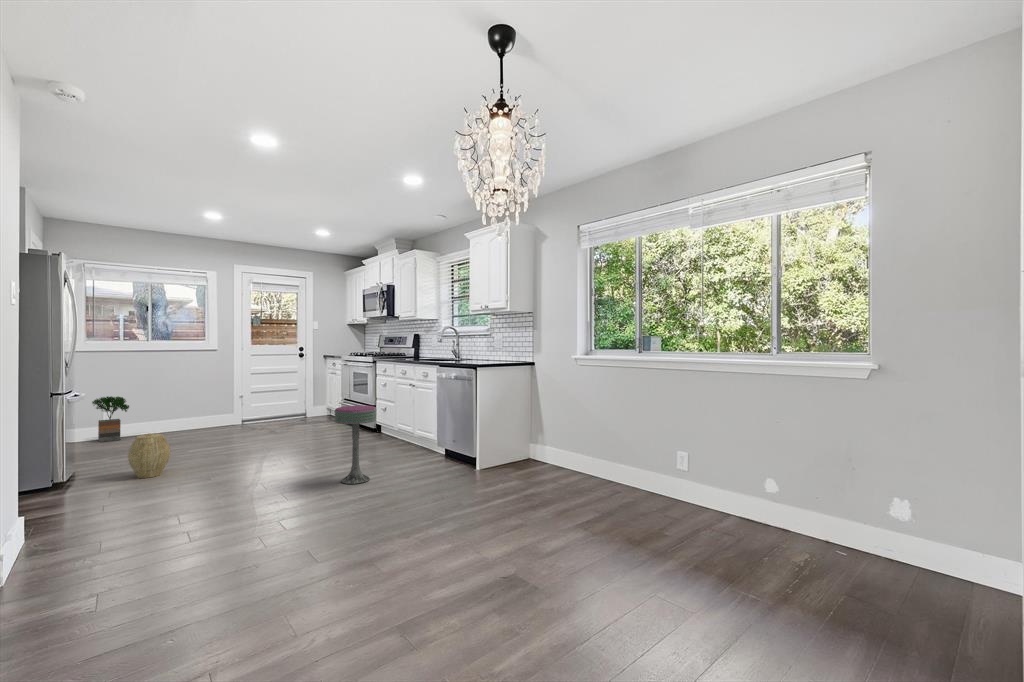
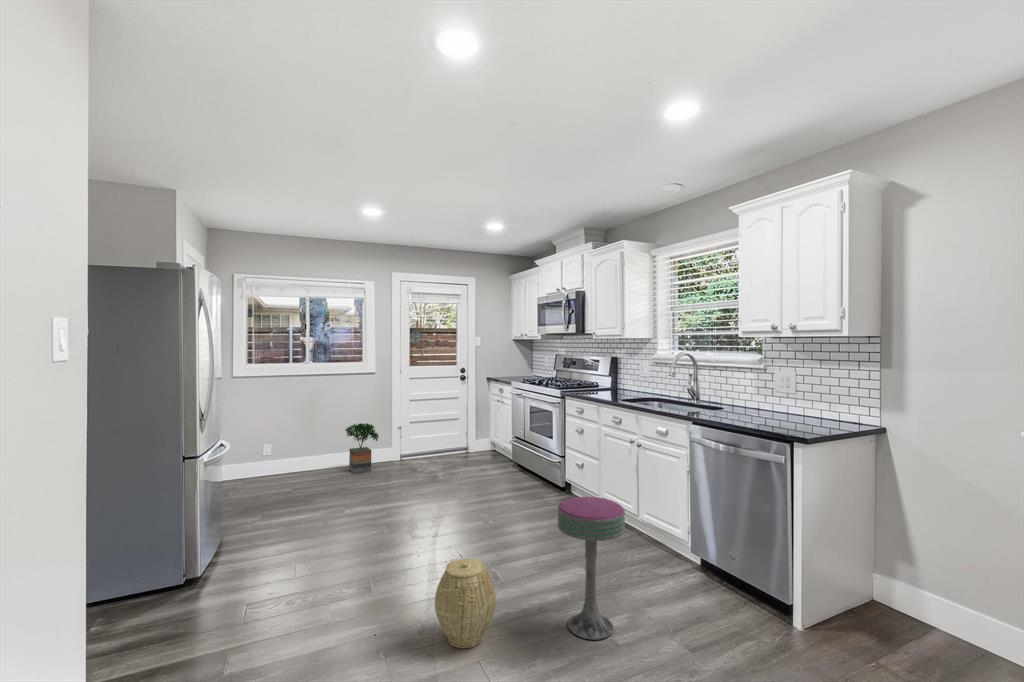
potted tree: present [92,396,129,442] -> present [345,423,379,473]
woven basket: present [128,434,170,478] -> present [435,559,496,648]

